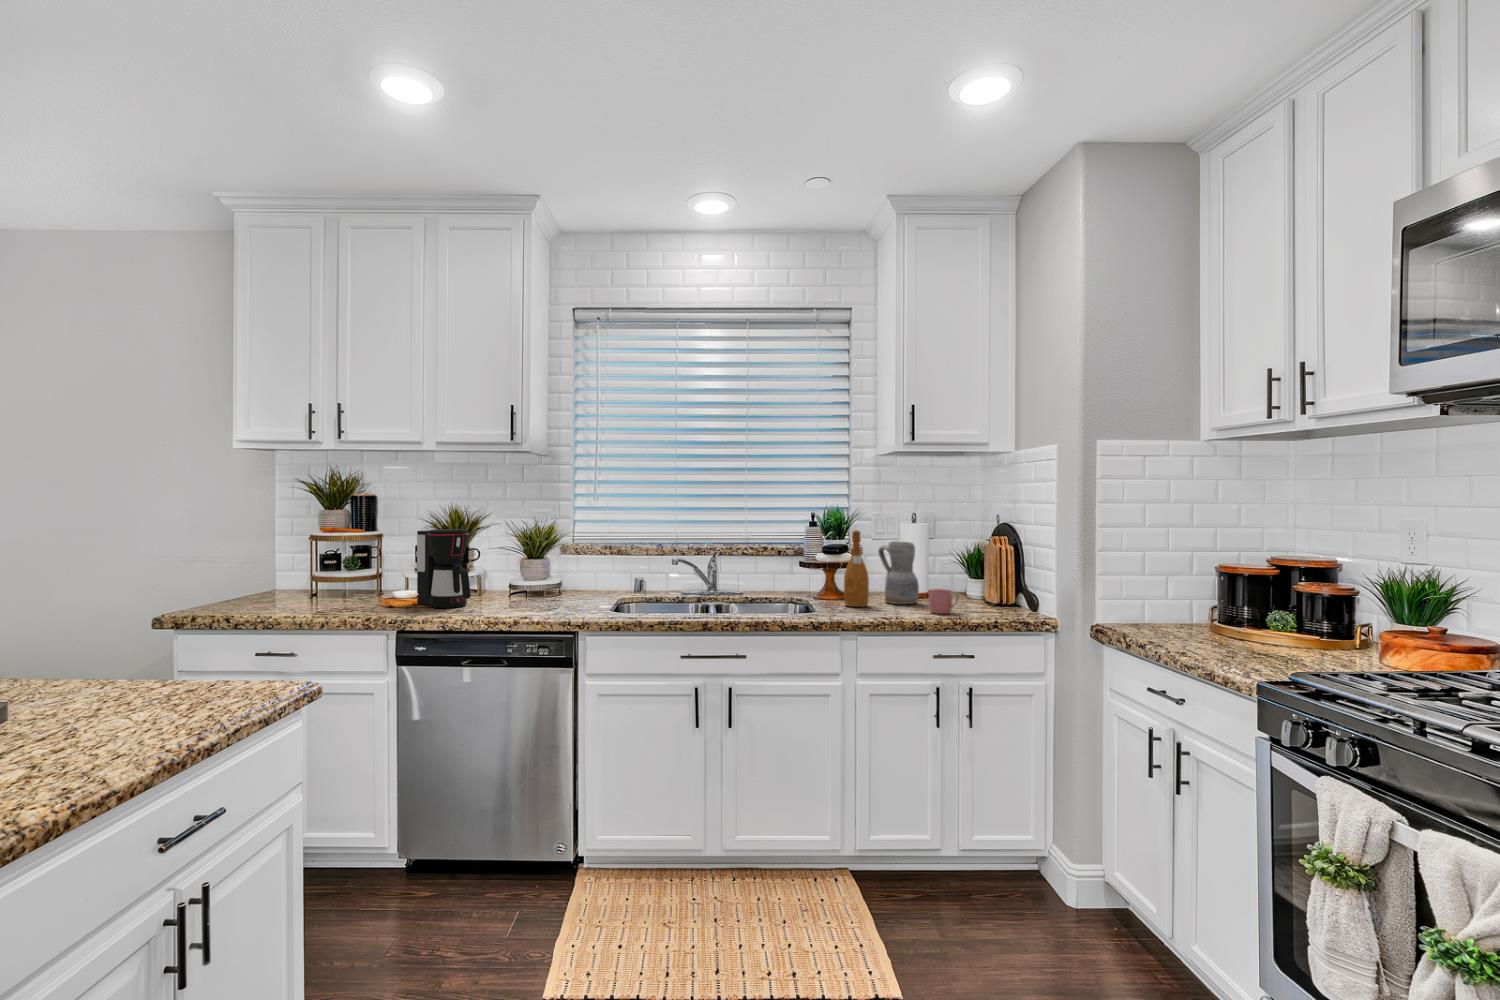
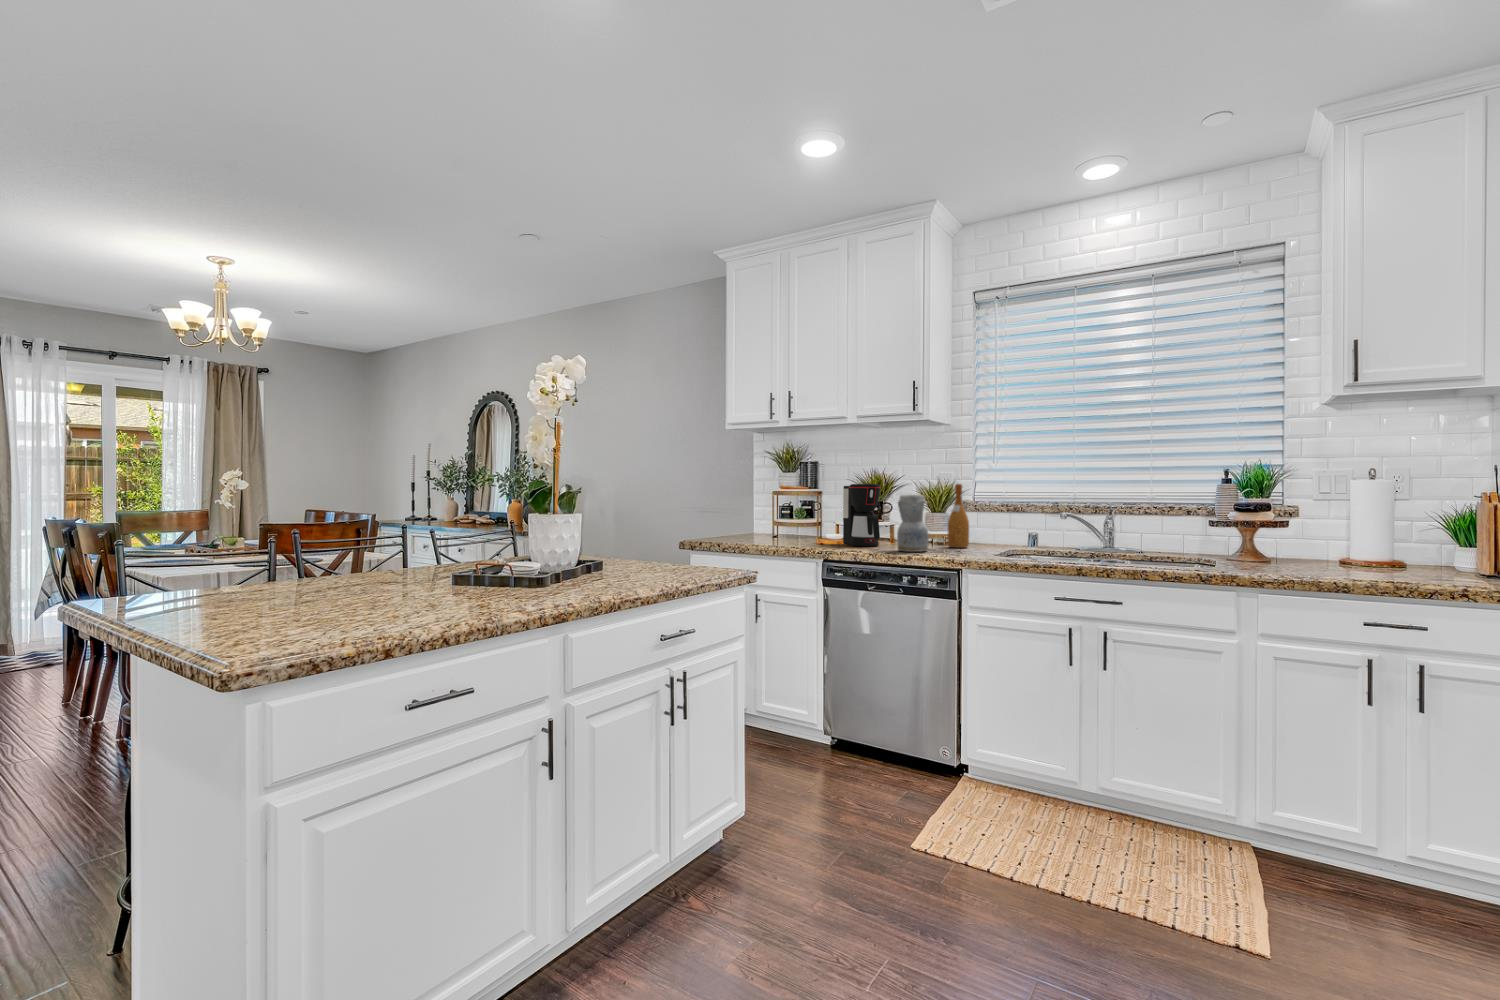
wine bottle: present [844,531,869,607] -> present [948,484,969,548]
ceramic pitcher: present [878,541,919,604] -> present [897,495,929,552]
mug: present [929,589,959,614] -> none [1369,550,1412,578]

